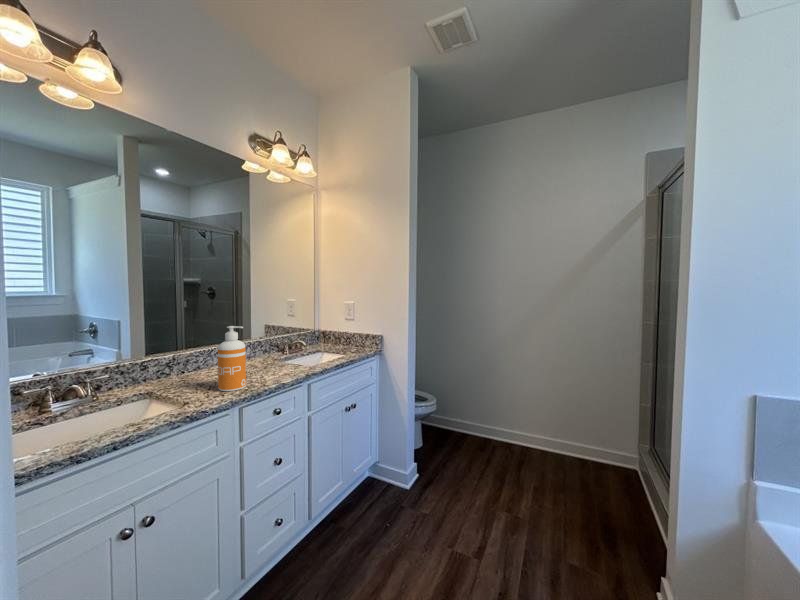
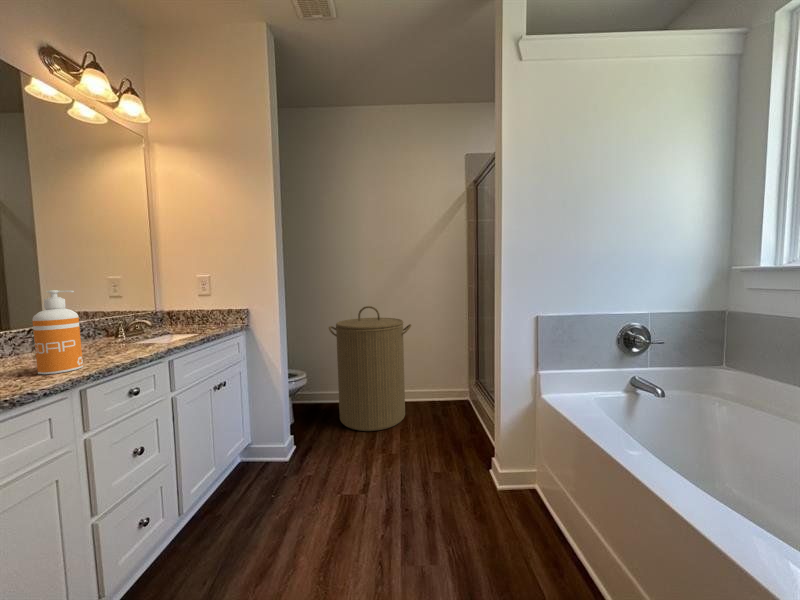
laundry hamper: none [460,338,557,482] -> present [329,306,411,431]

